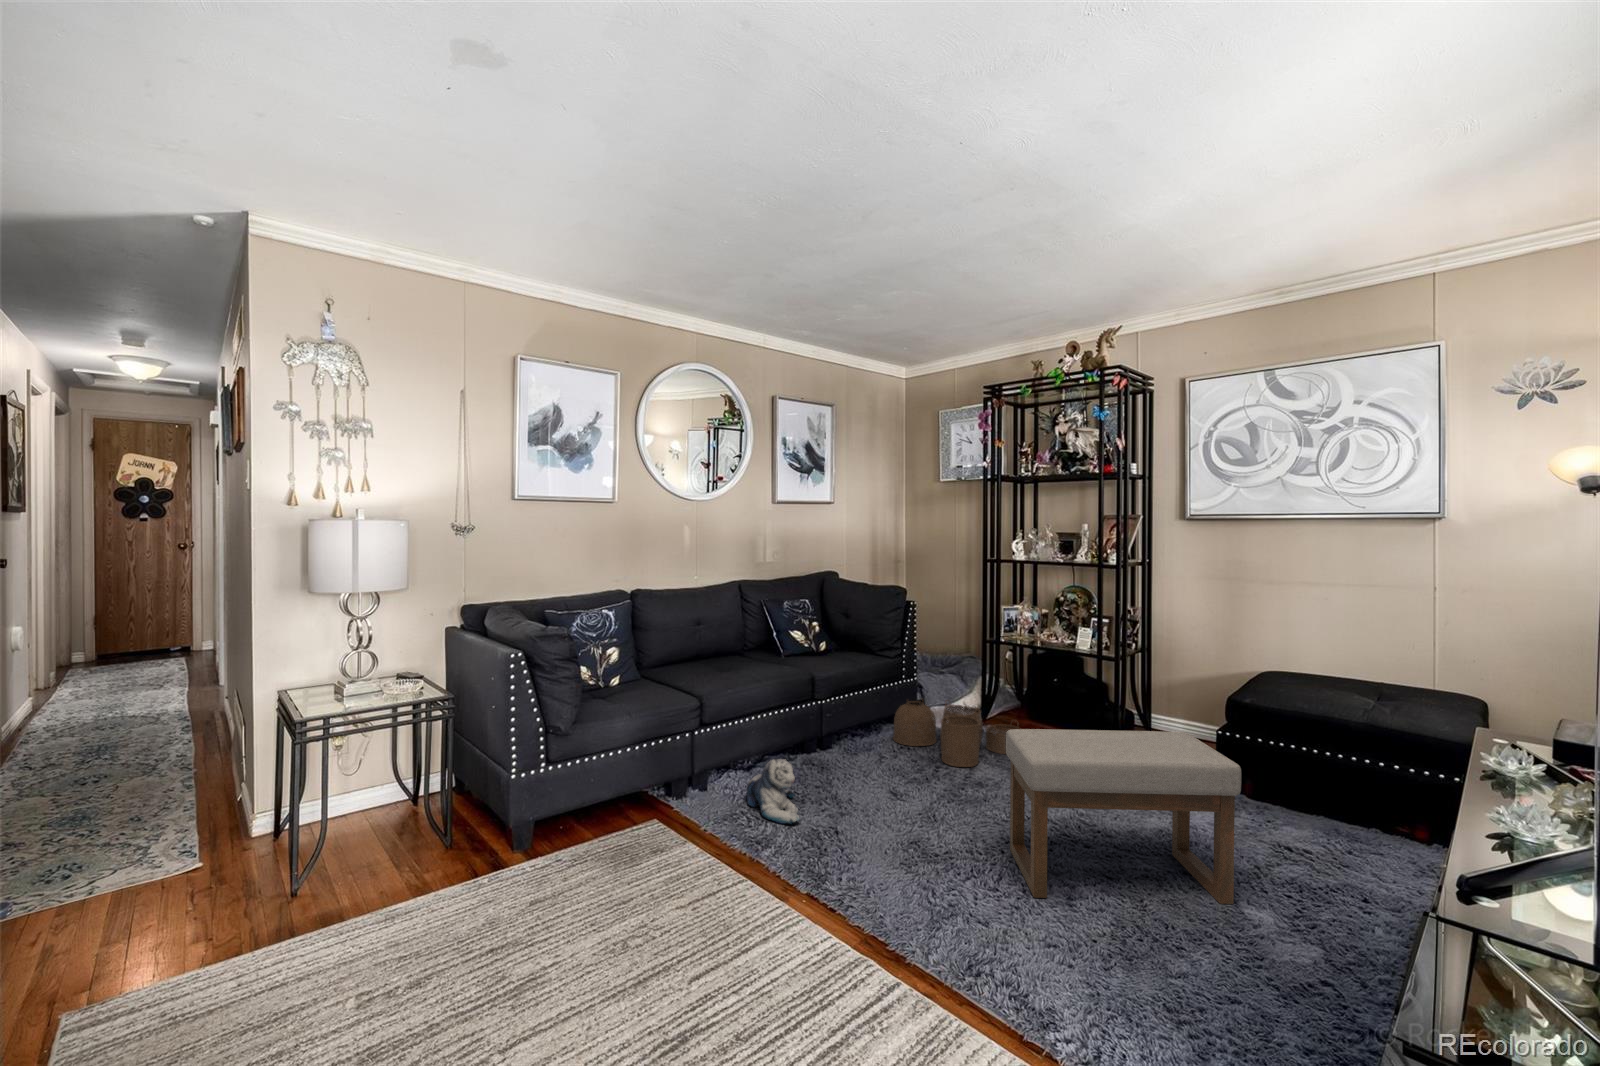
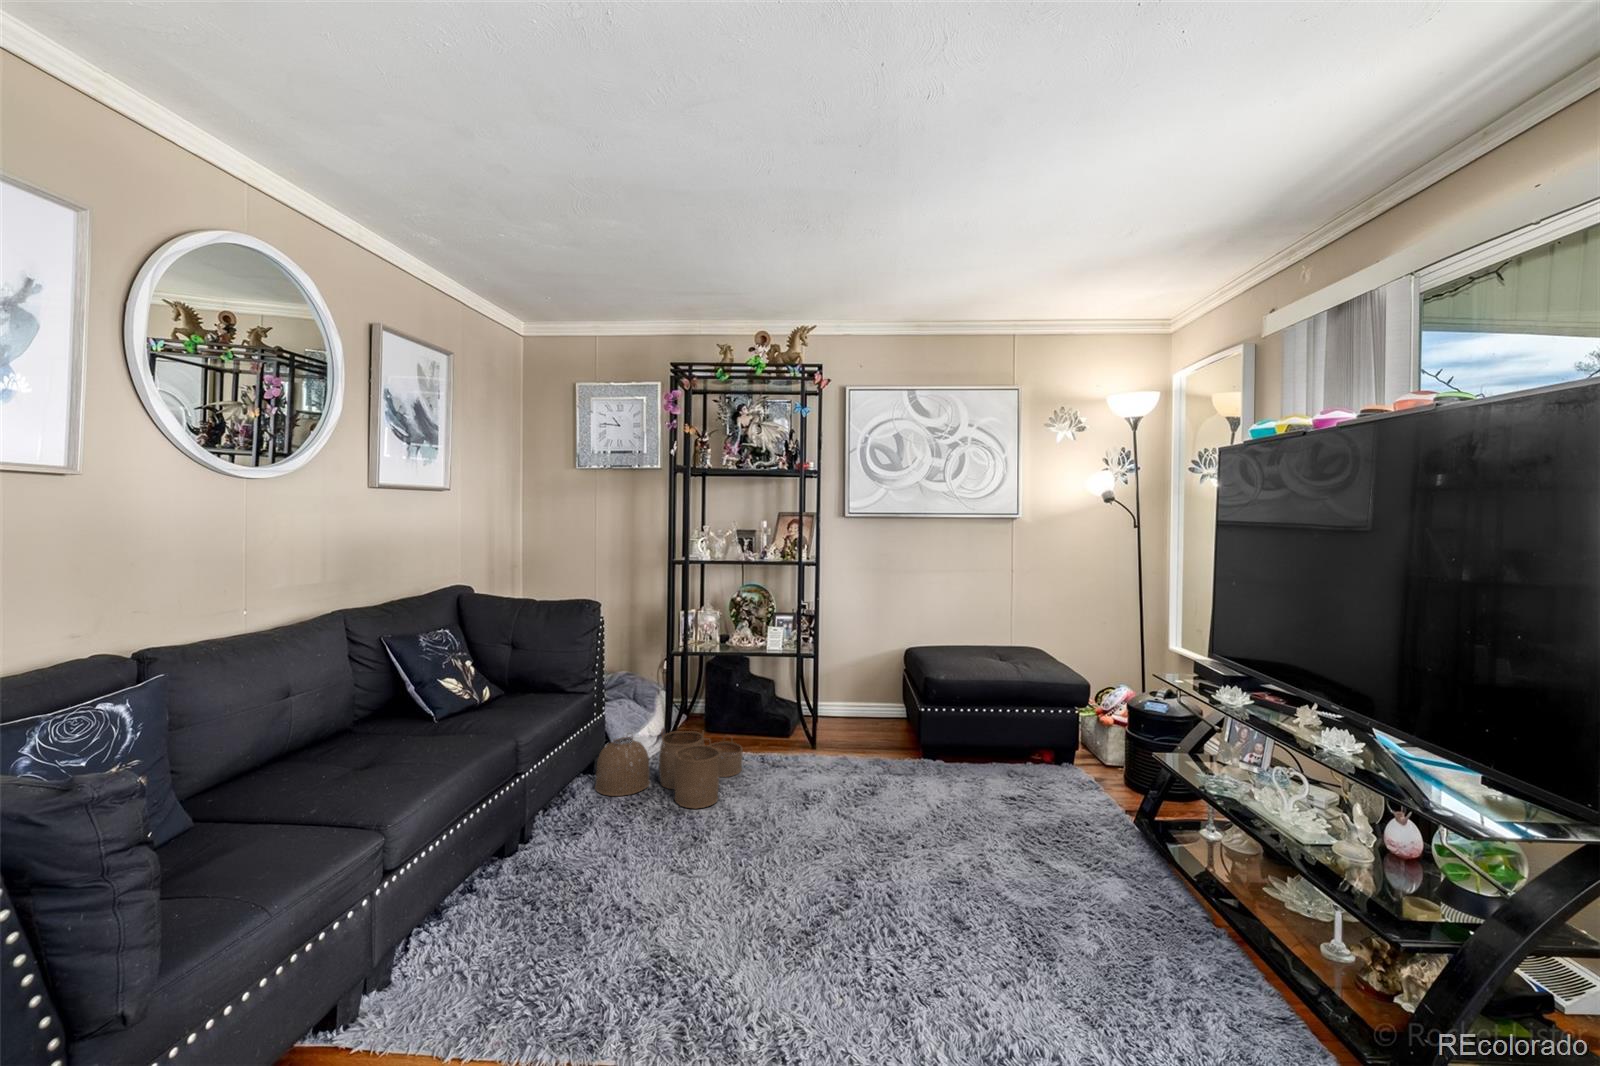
ottoman: present [1006,729,1241,904] -> none [848,726,1051,950]
plush toy: present [746,758,800,824] -> none [472,883,596,989]

